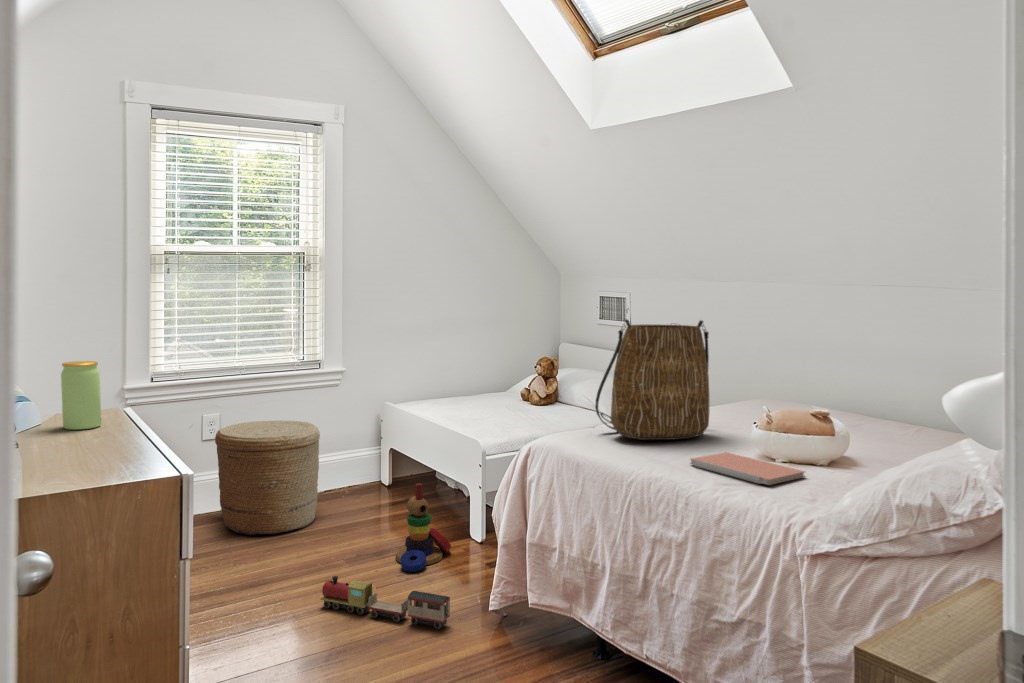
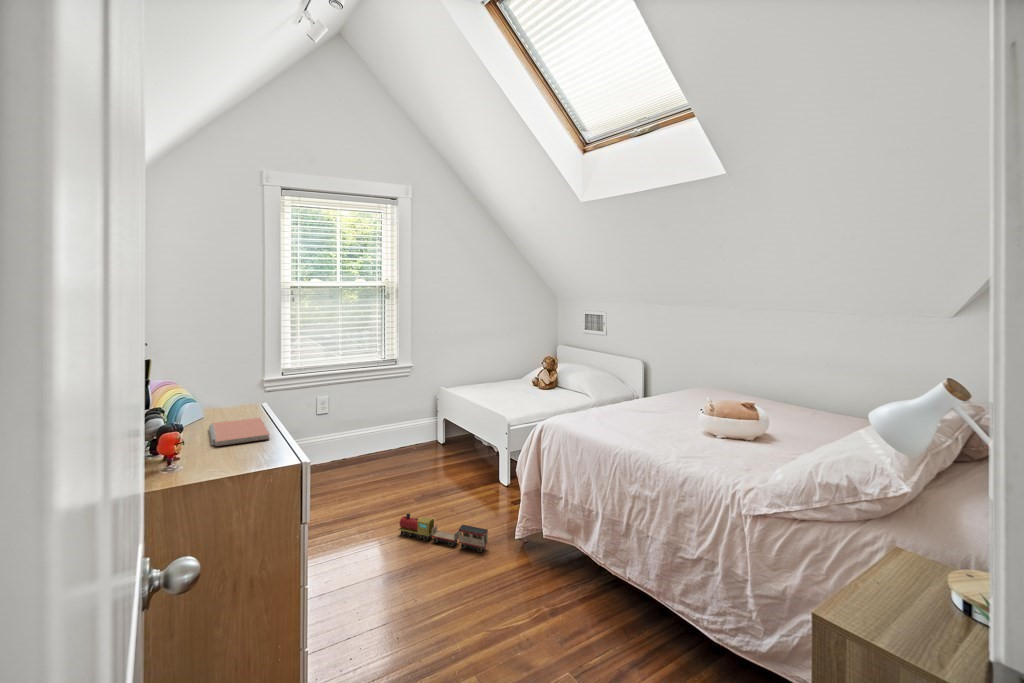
tote bag: present [595,319,709,440] -> none [588,337,668,421]
jar: present [61,361,101,430] -> none [218,369,246,418]
woven basket: present [215,420,320,535] -> none [326,401,396,480]
notebook: present [690,452,805,485] -> present [209,418,270,446]
stacking toy: present [396,483,451,572] -> none [449,447,487,508]

